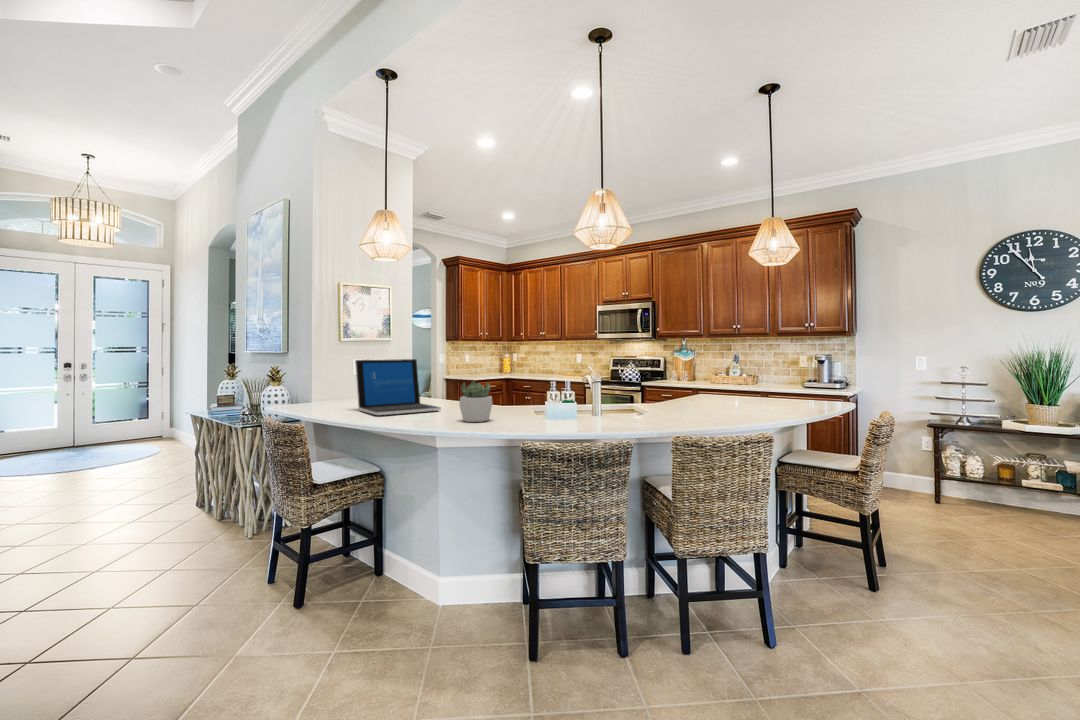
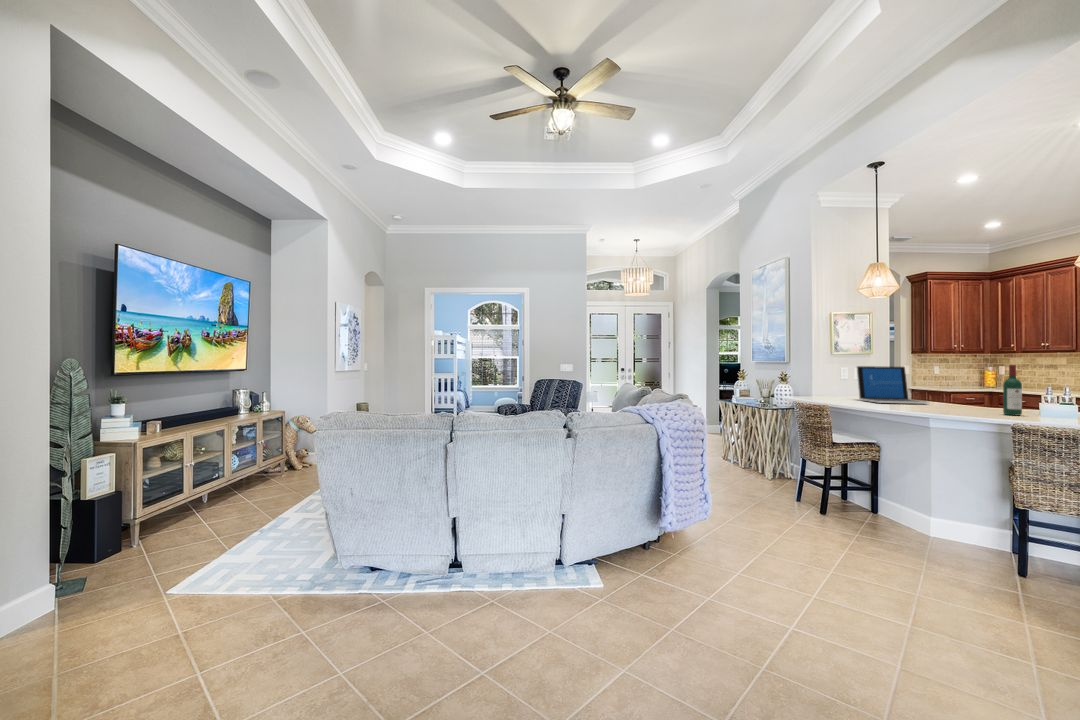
wine bottle: none [512,357,531,427] -> present [1003,365,1022,415]
succulent plant: present [459,382,492,422] -> none [951,382,983,411]

